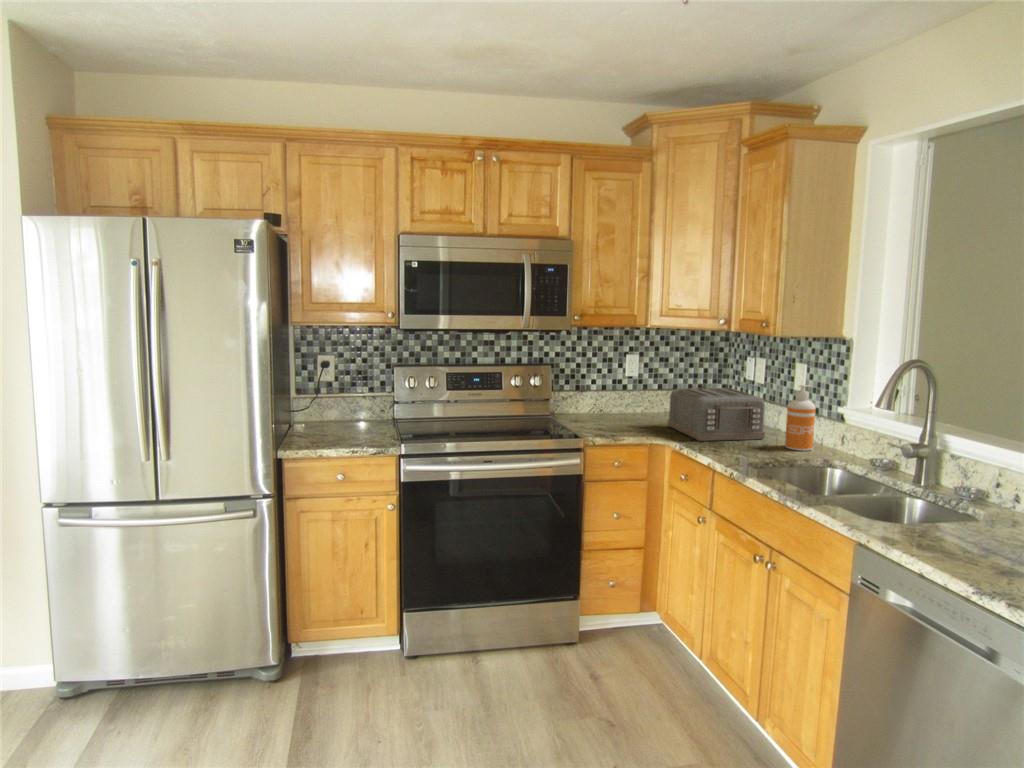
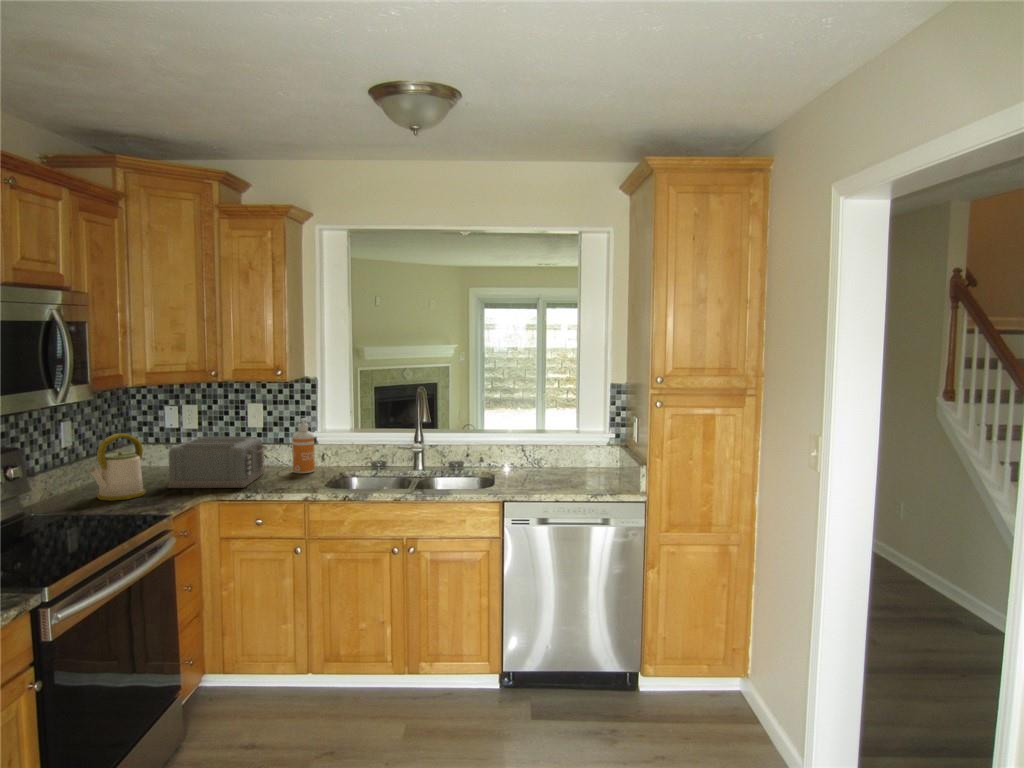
kettle: none [610,368,654,425] -> present [90,434,145,500]

